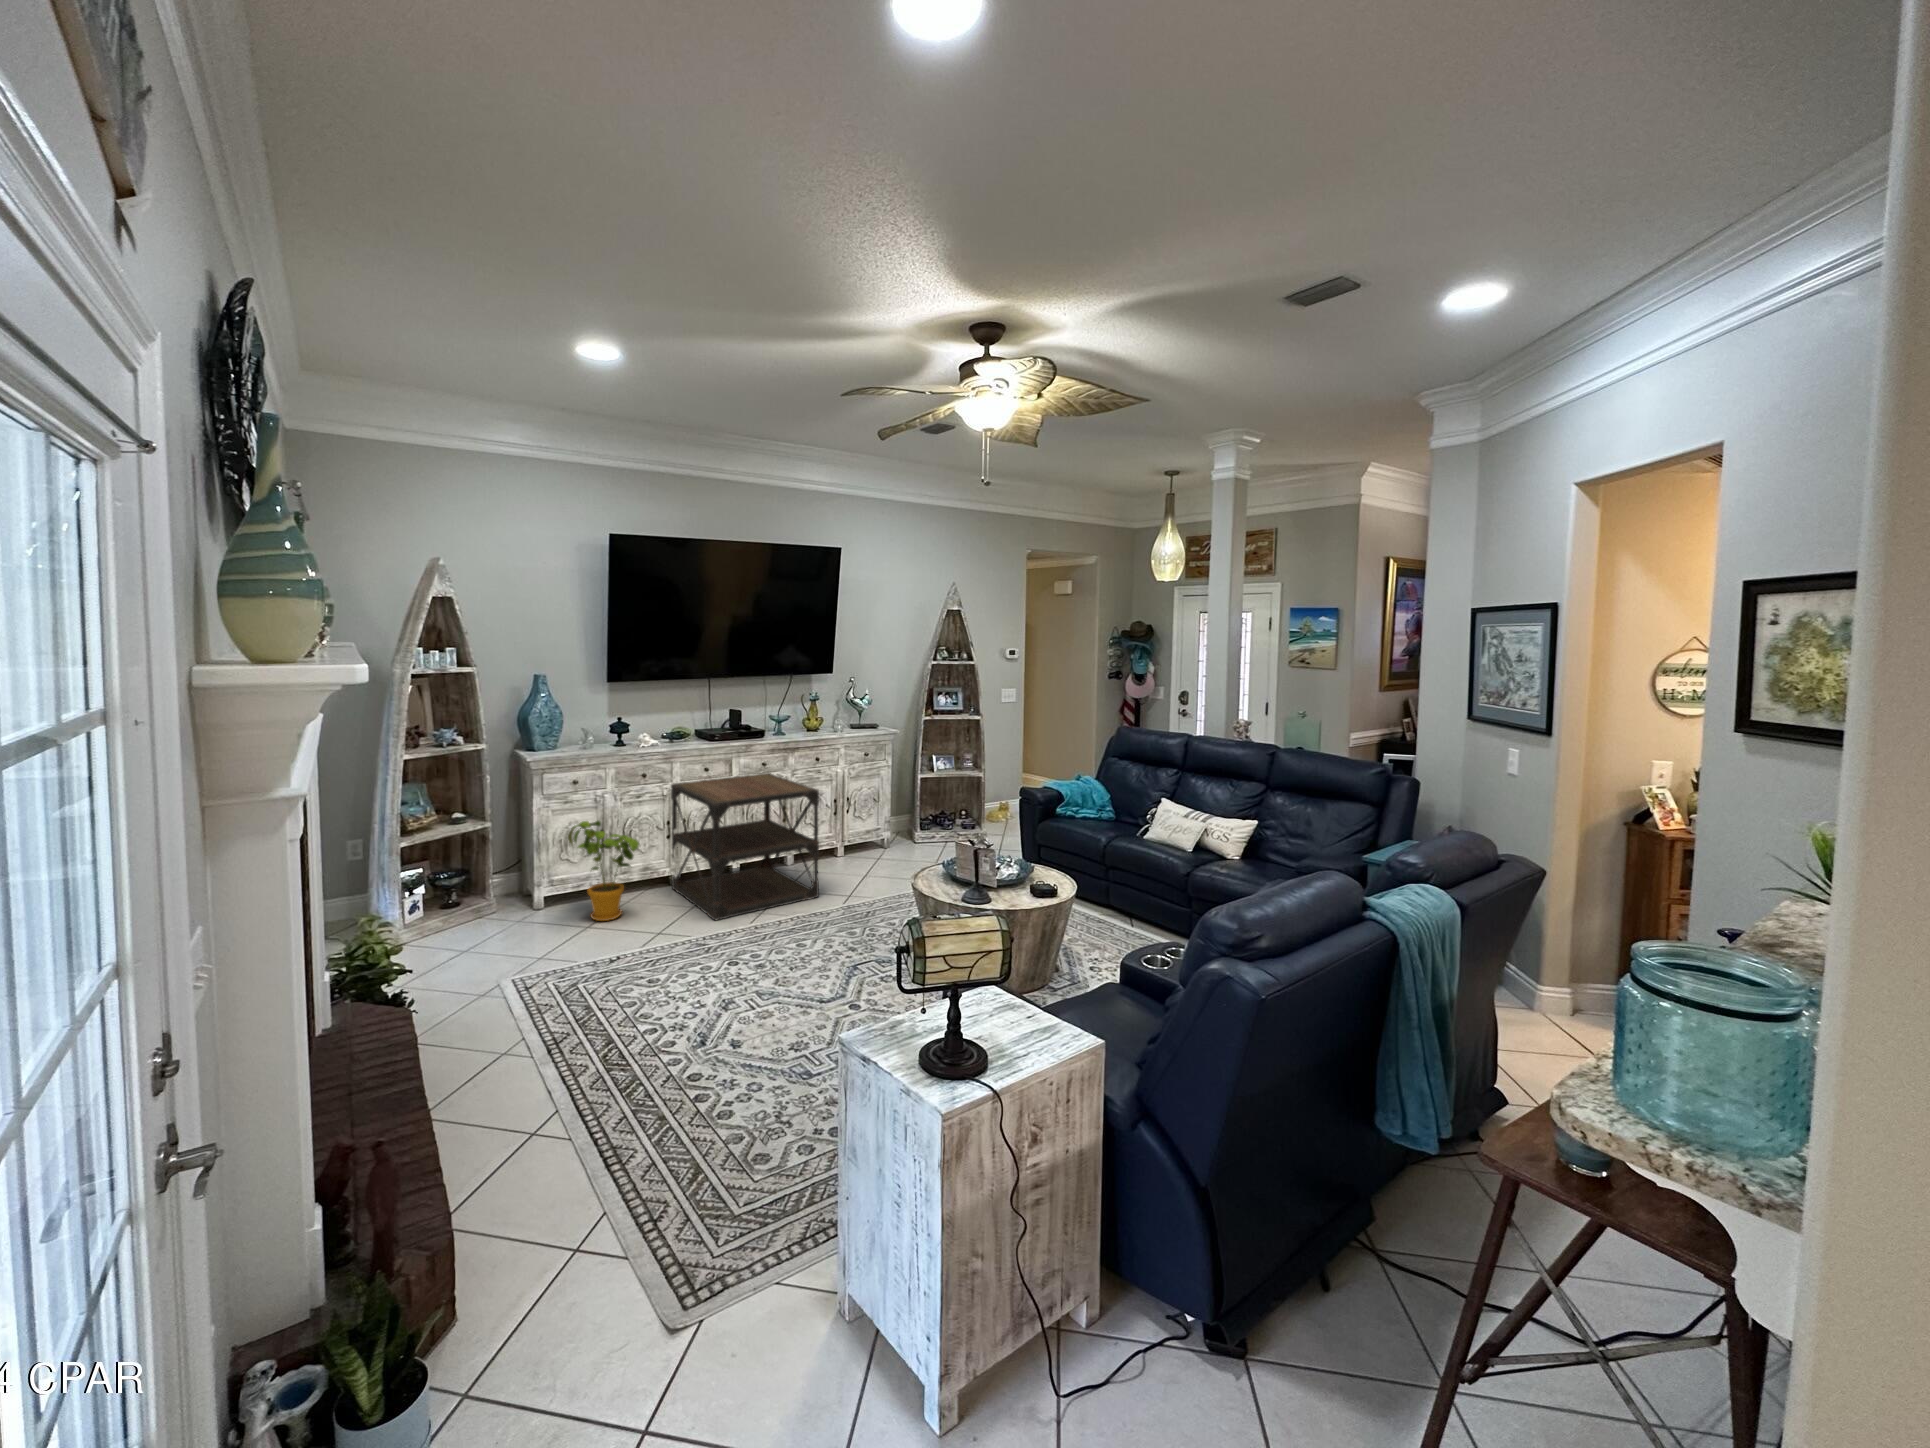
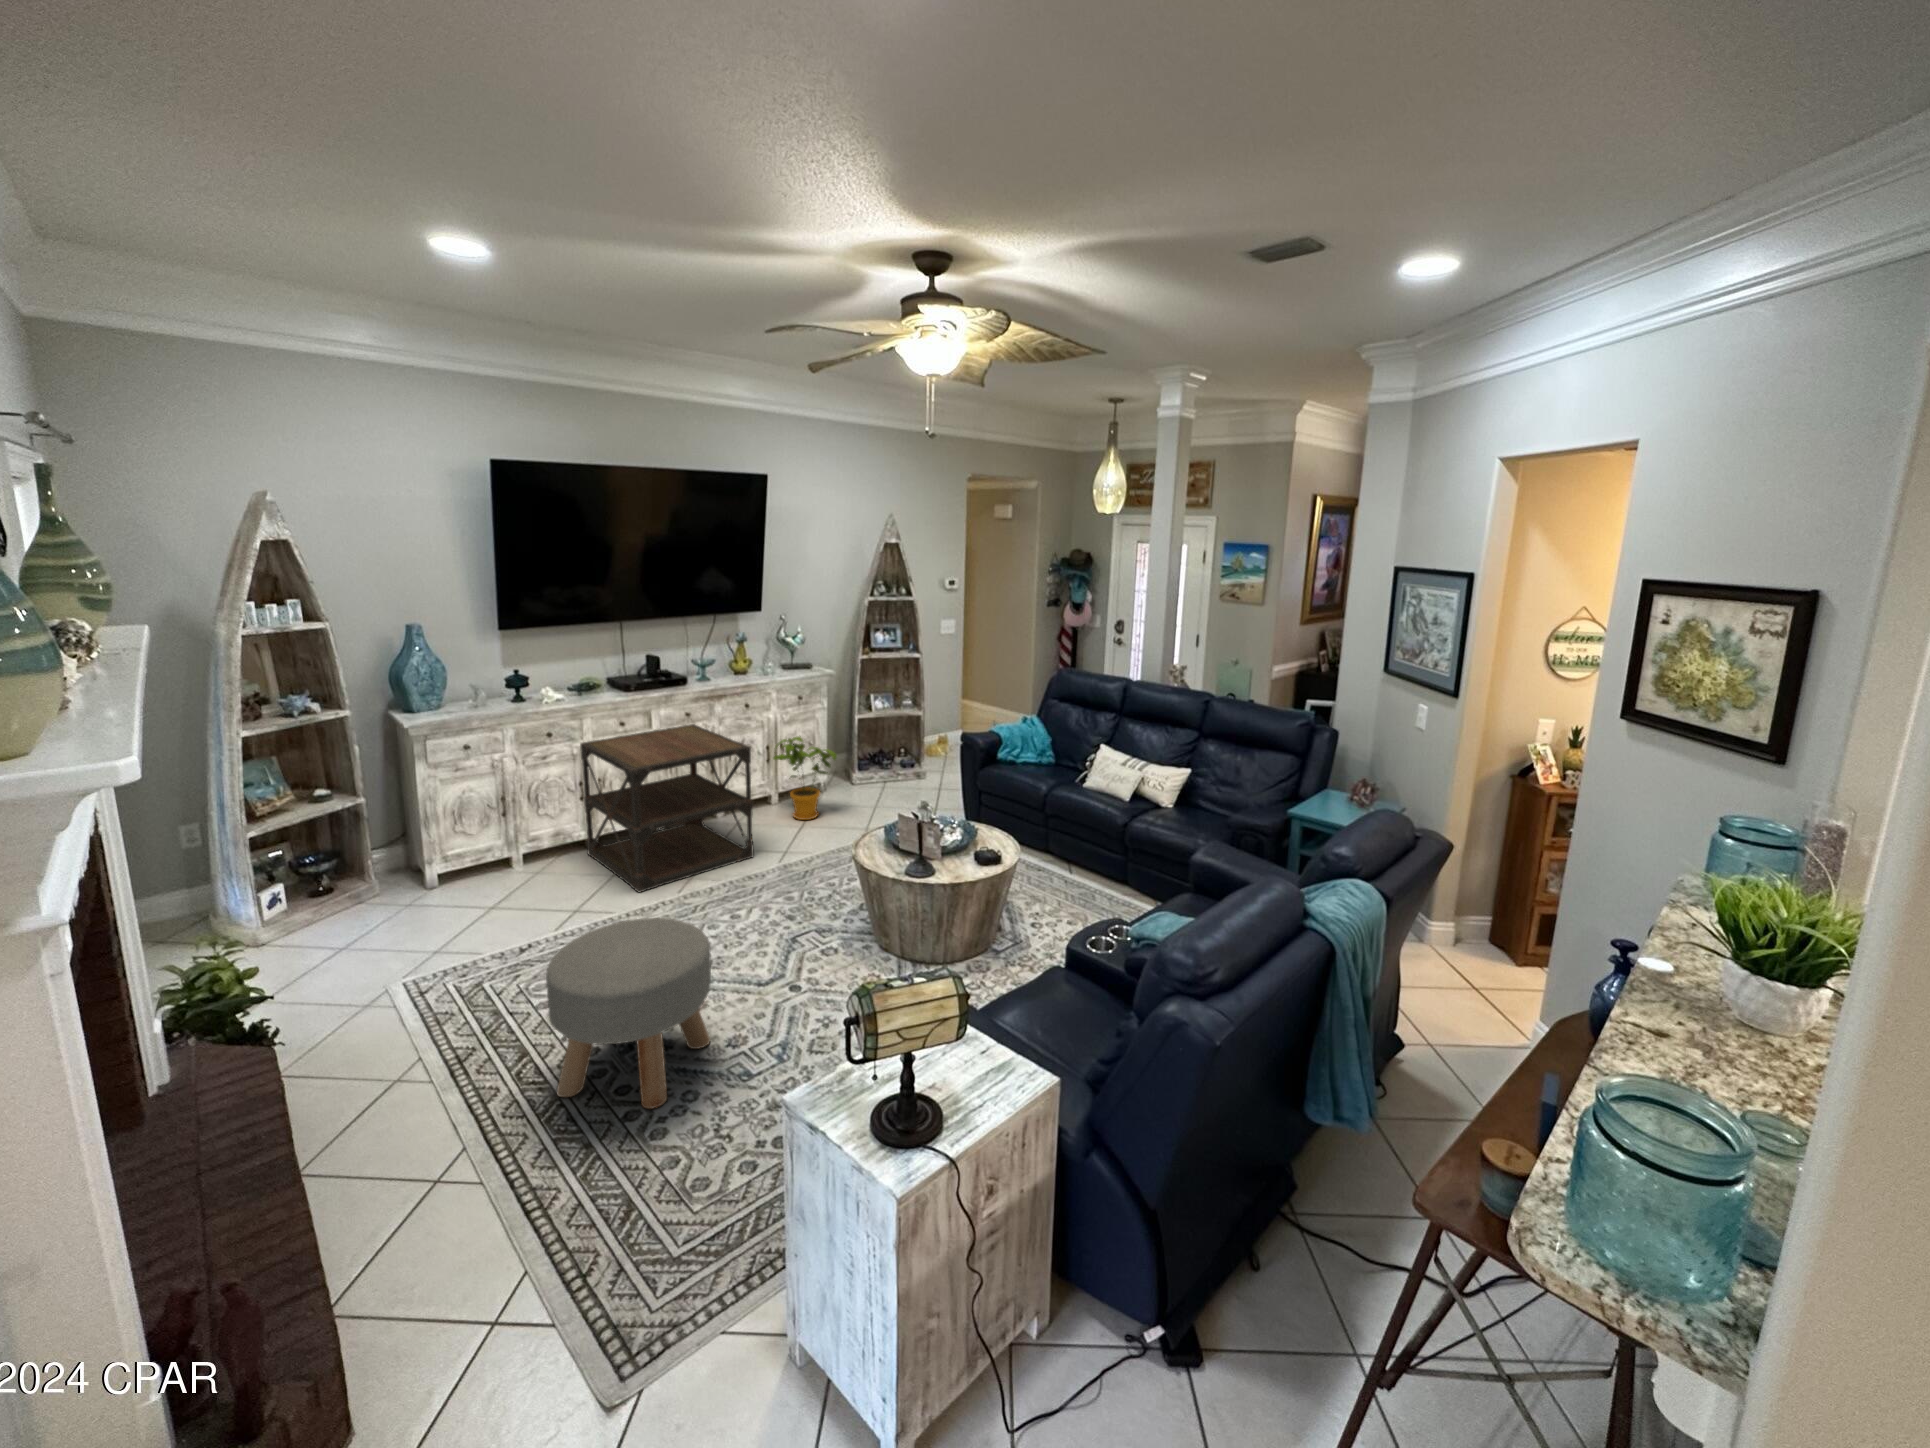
house plant: present [568,821,639,921] -> present [773,736,837,820]
ottoman: none [635,921,777,1093] -> present [546,918,711,1109]

